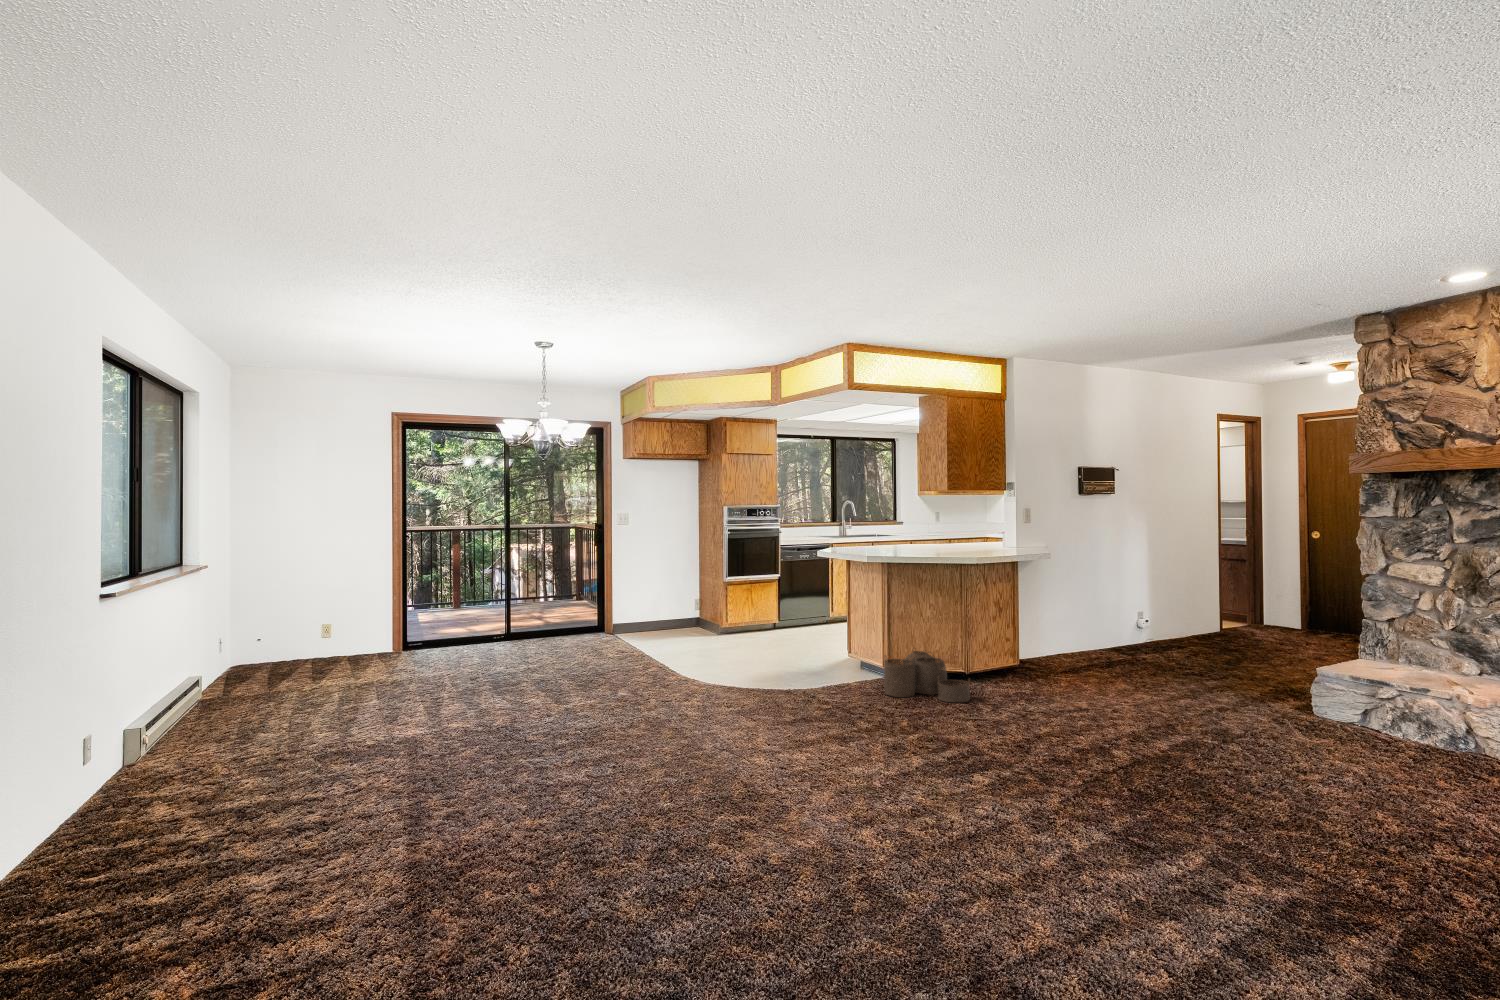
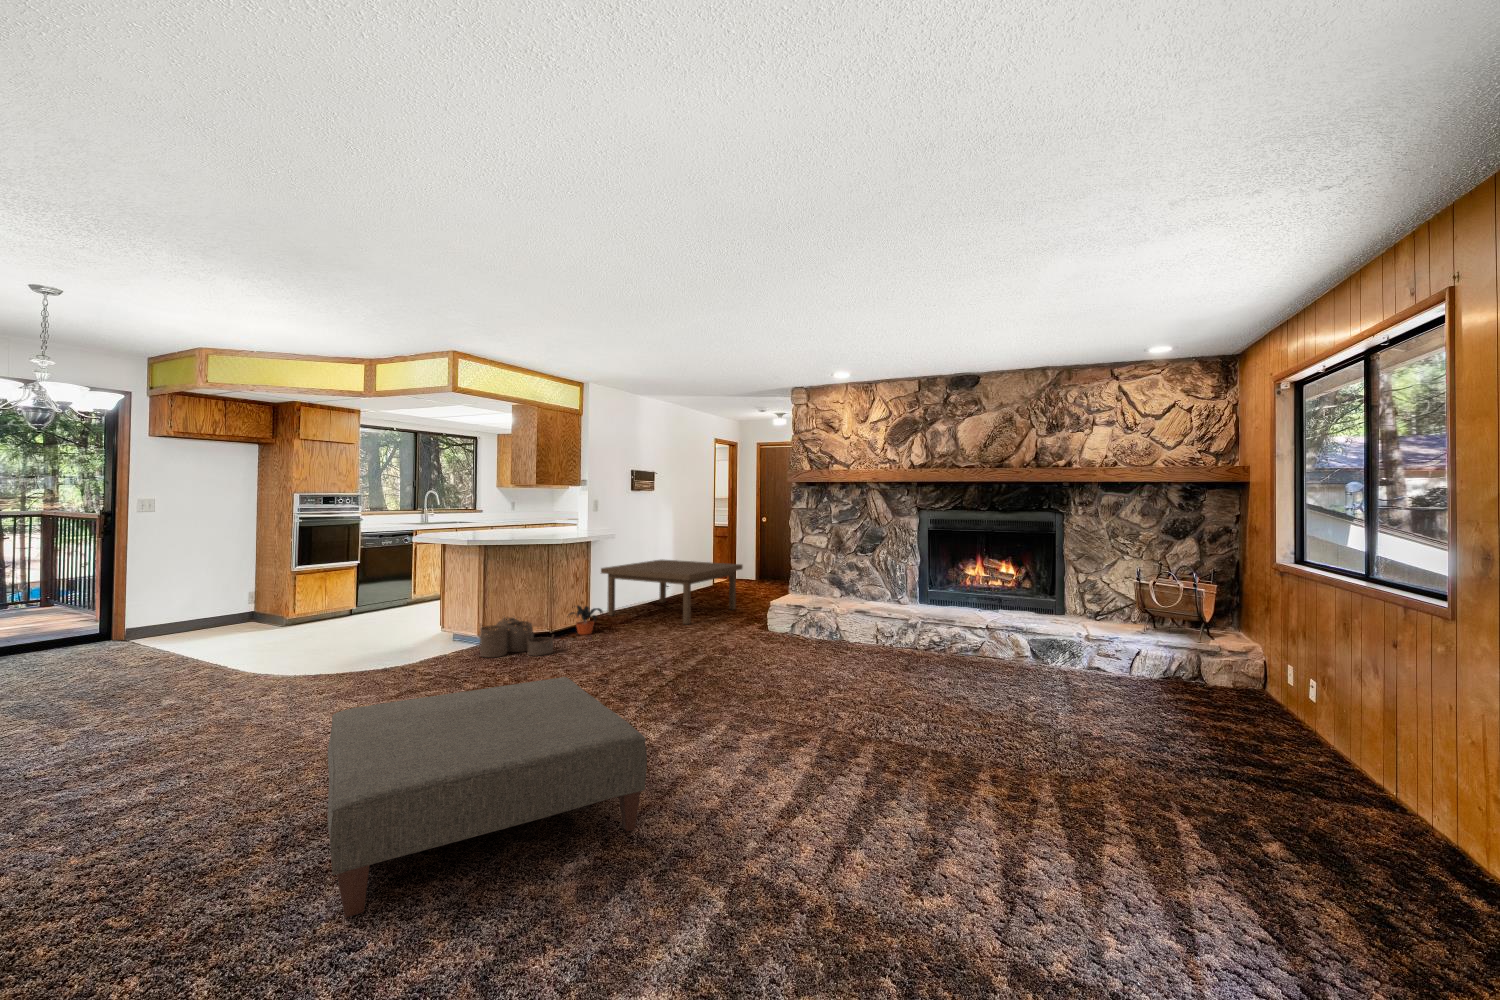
coffee table: none [1041,590,1270,687] -> present [601,560,743,624]
potted plant: none [992,644,1040,683] -> present [569,606,603,635]
ottoman: none [667,733,1037,969] -> present [328,677,647,918]

